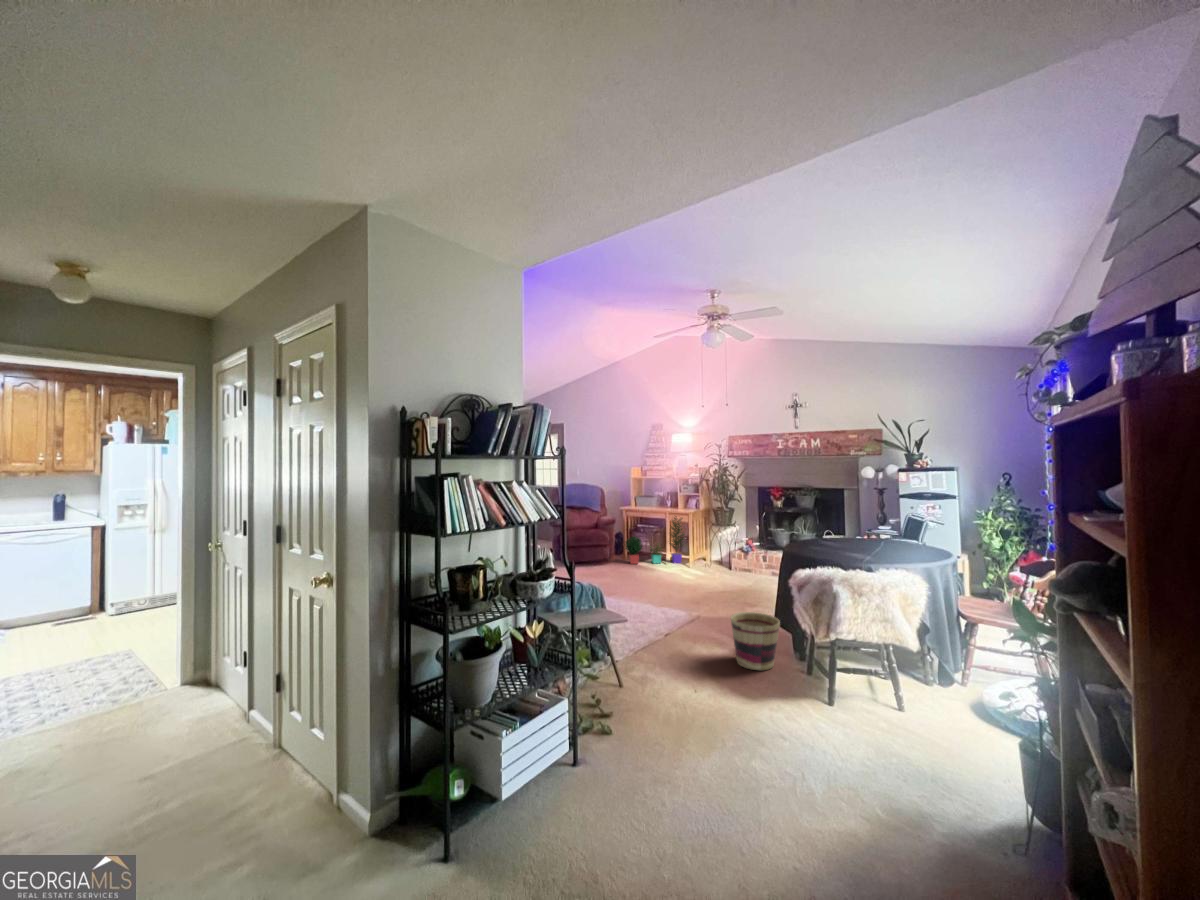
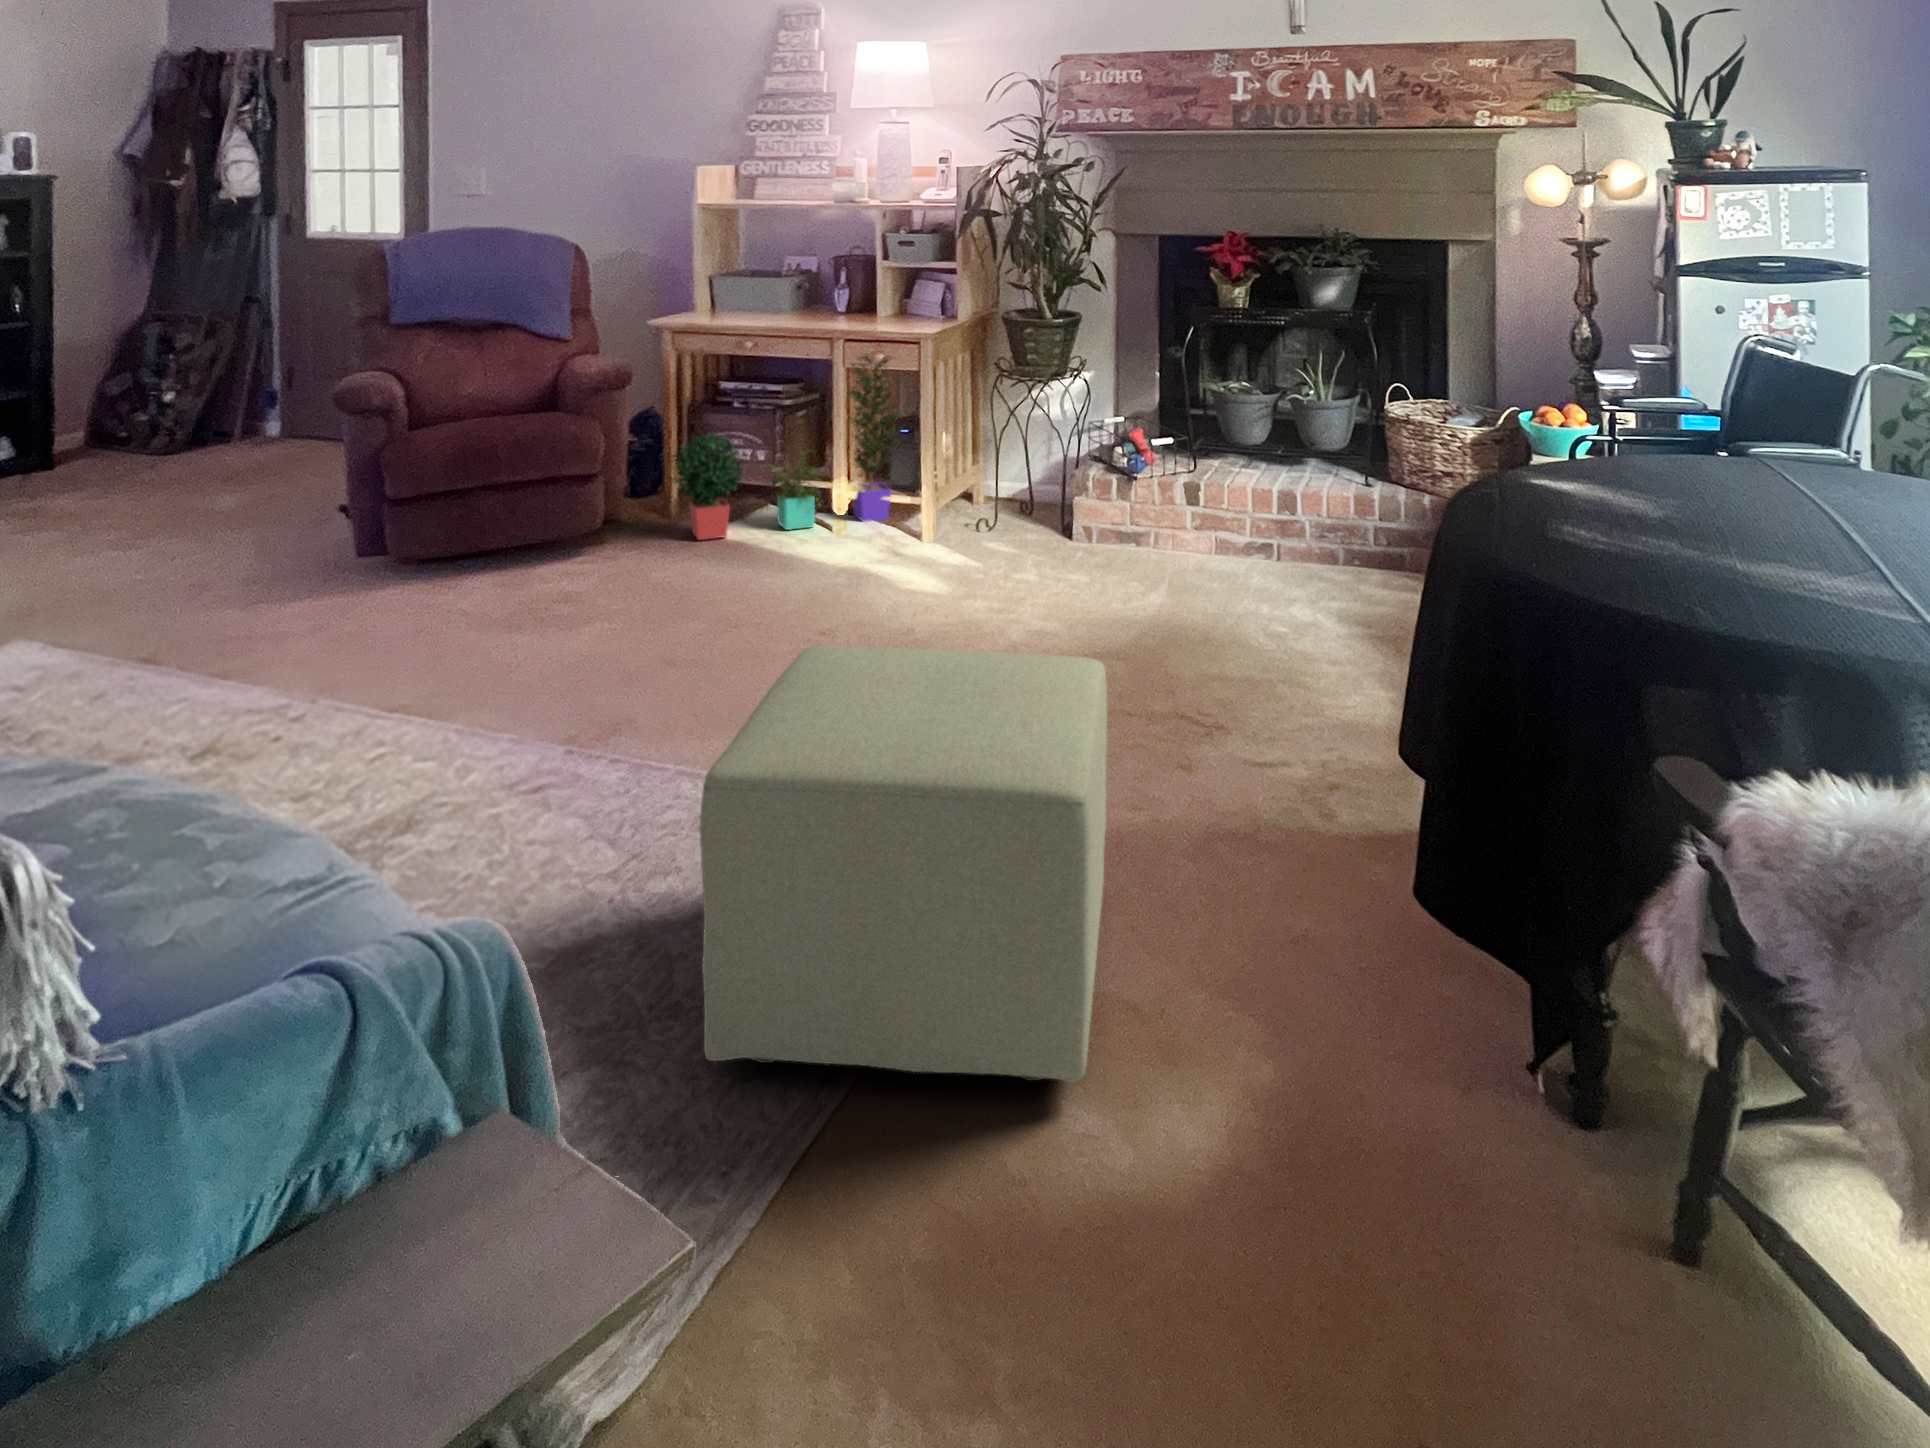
ottoman: none [626,566,711,645] -> present [700,646,1107,1082]
basket: present [731,612,780,670] -> none [1290,898,1550,1253]

